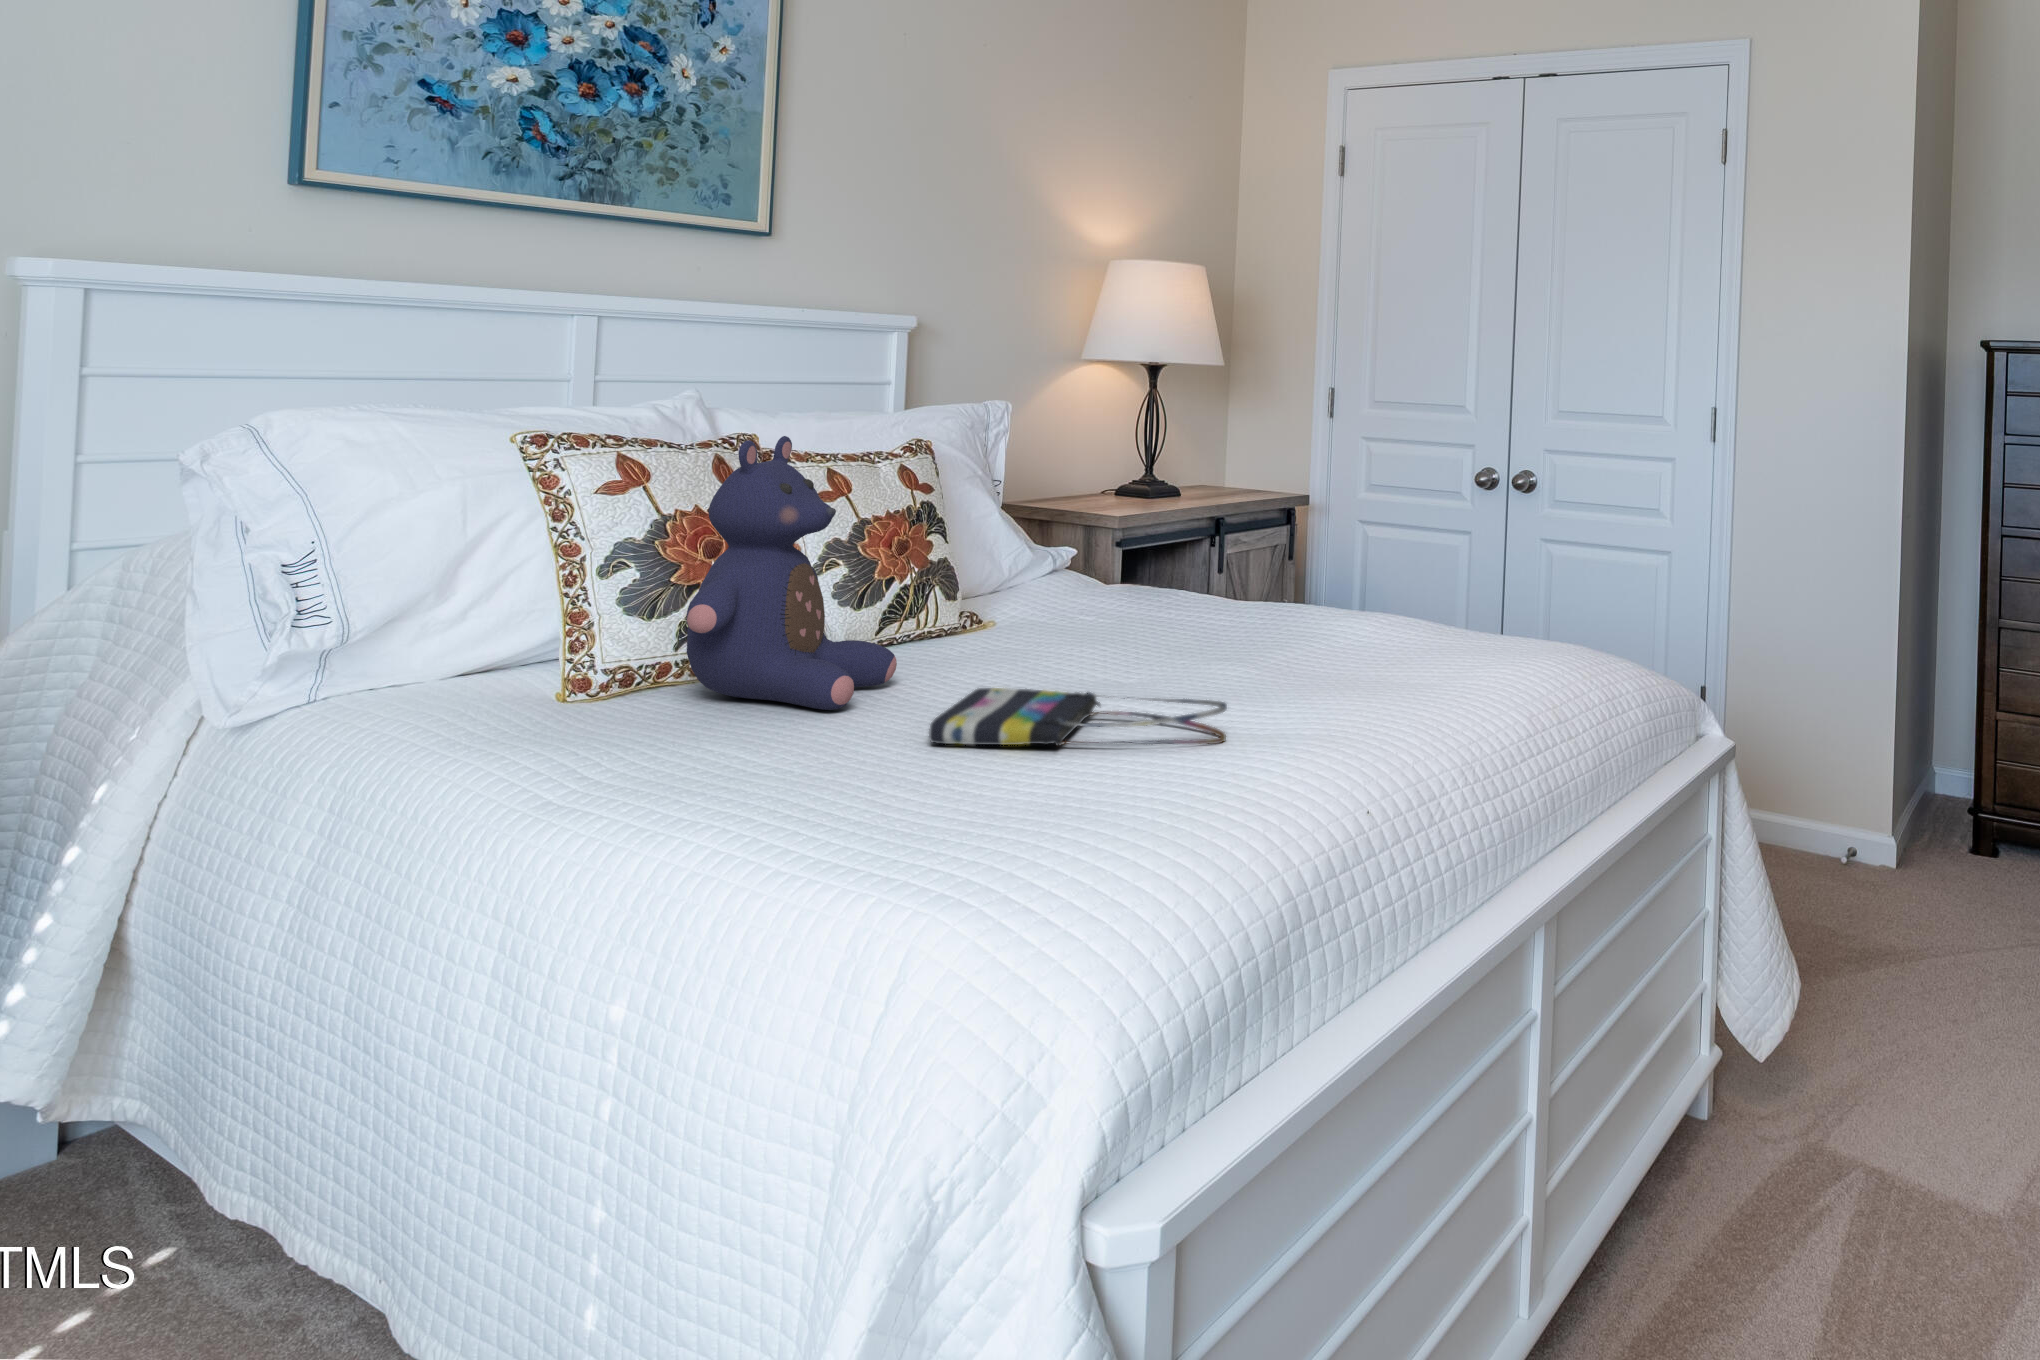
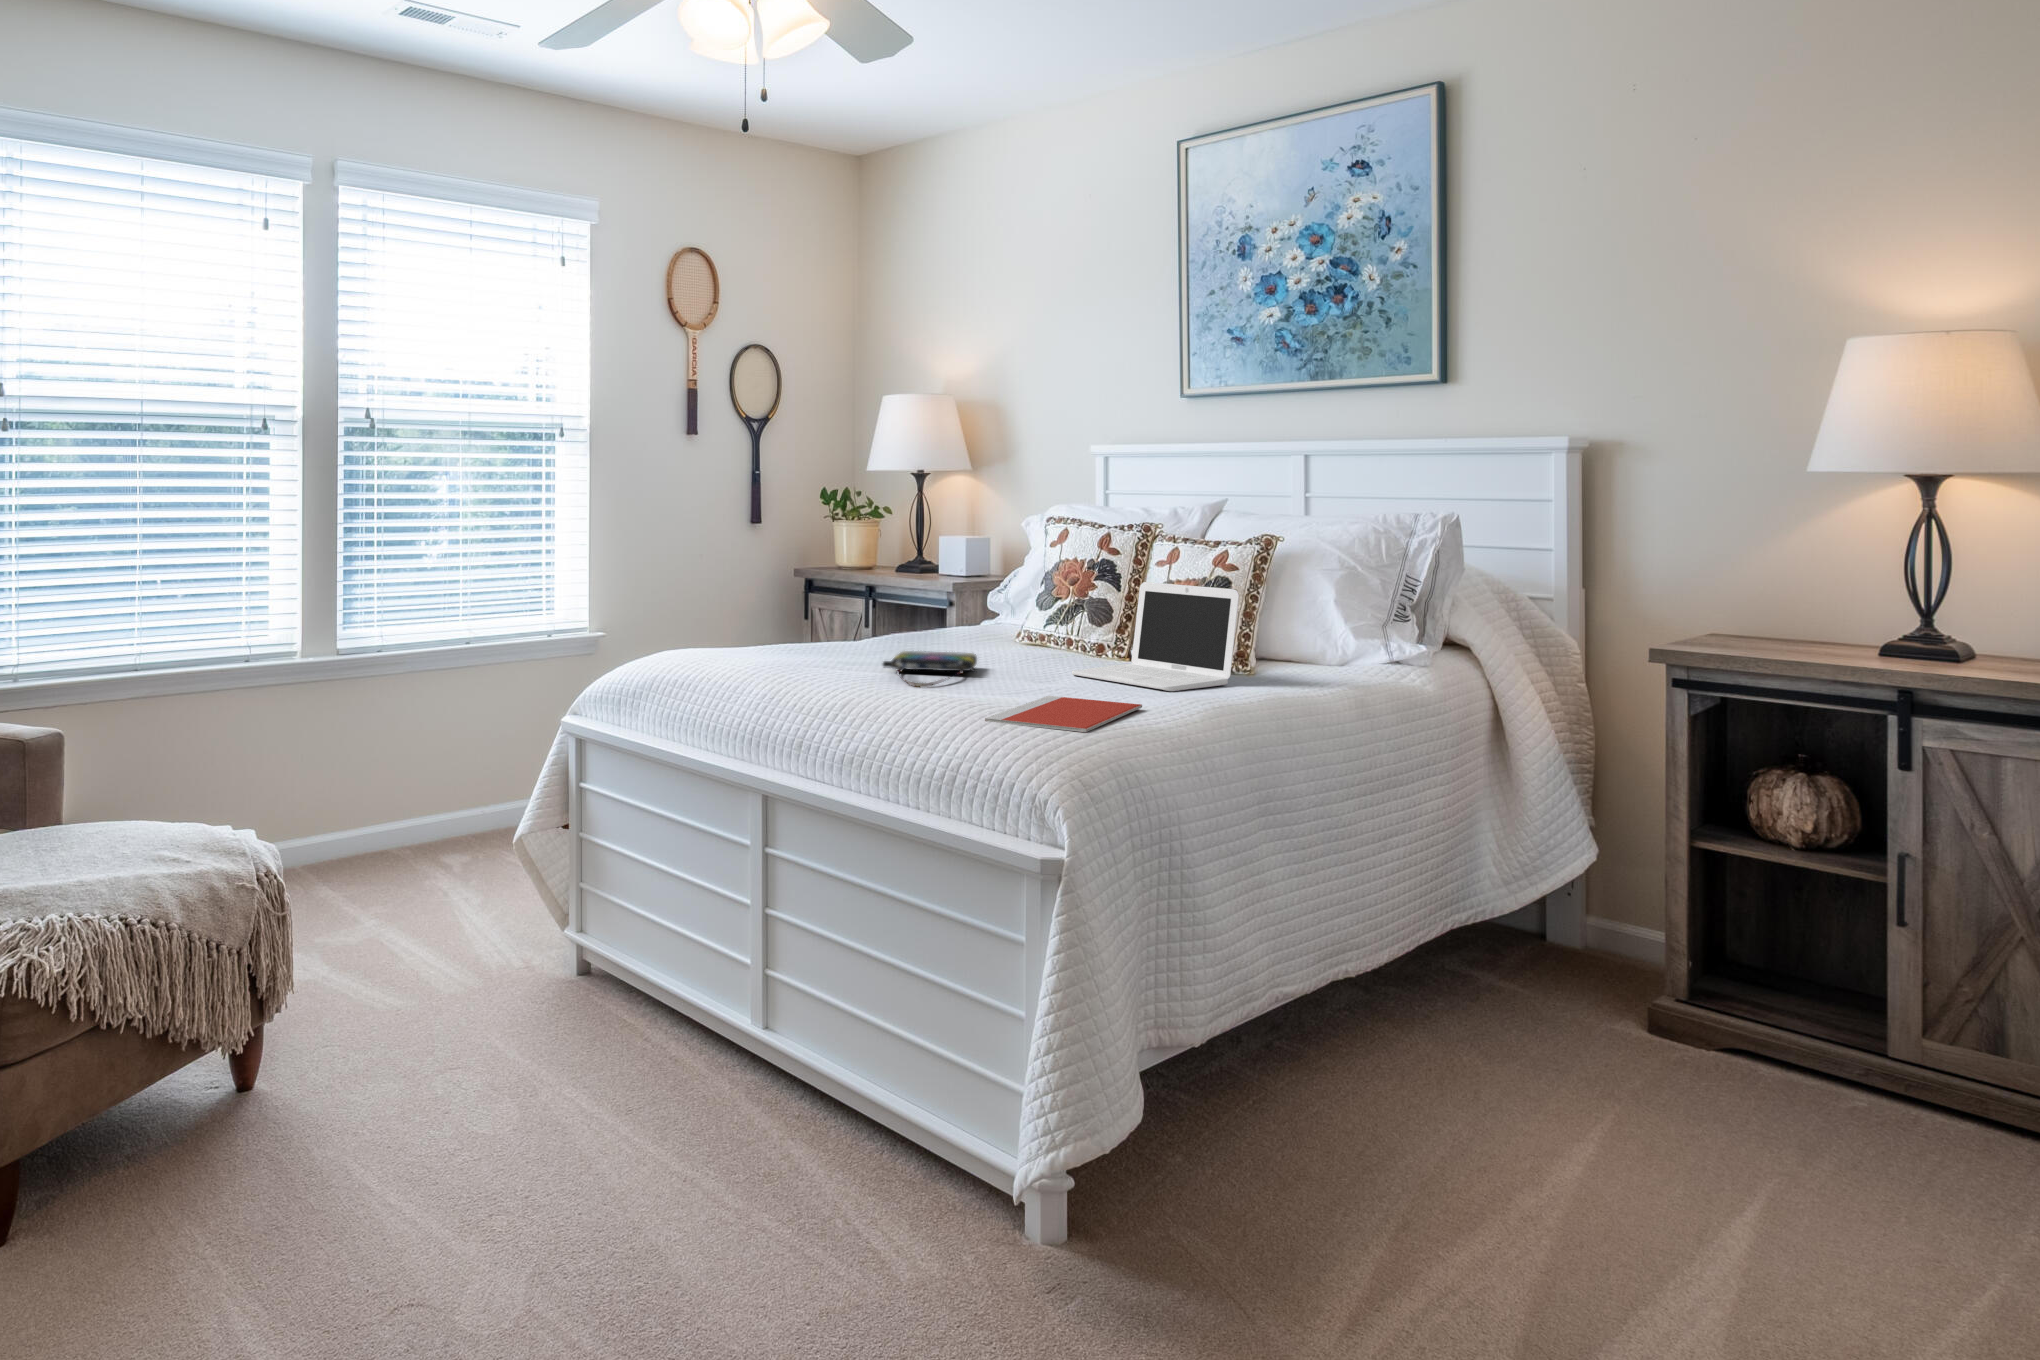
teddy bear: present [686,436,897,710] -> none [942,514,1059,659]
laptop: none [993,518,1205,676] -> present [1072,582,1239,691]
notebook: none [1309,665,1536,723] -> present [985,696,1142,732]

